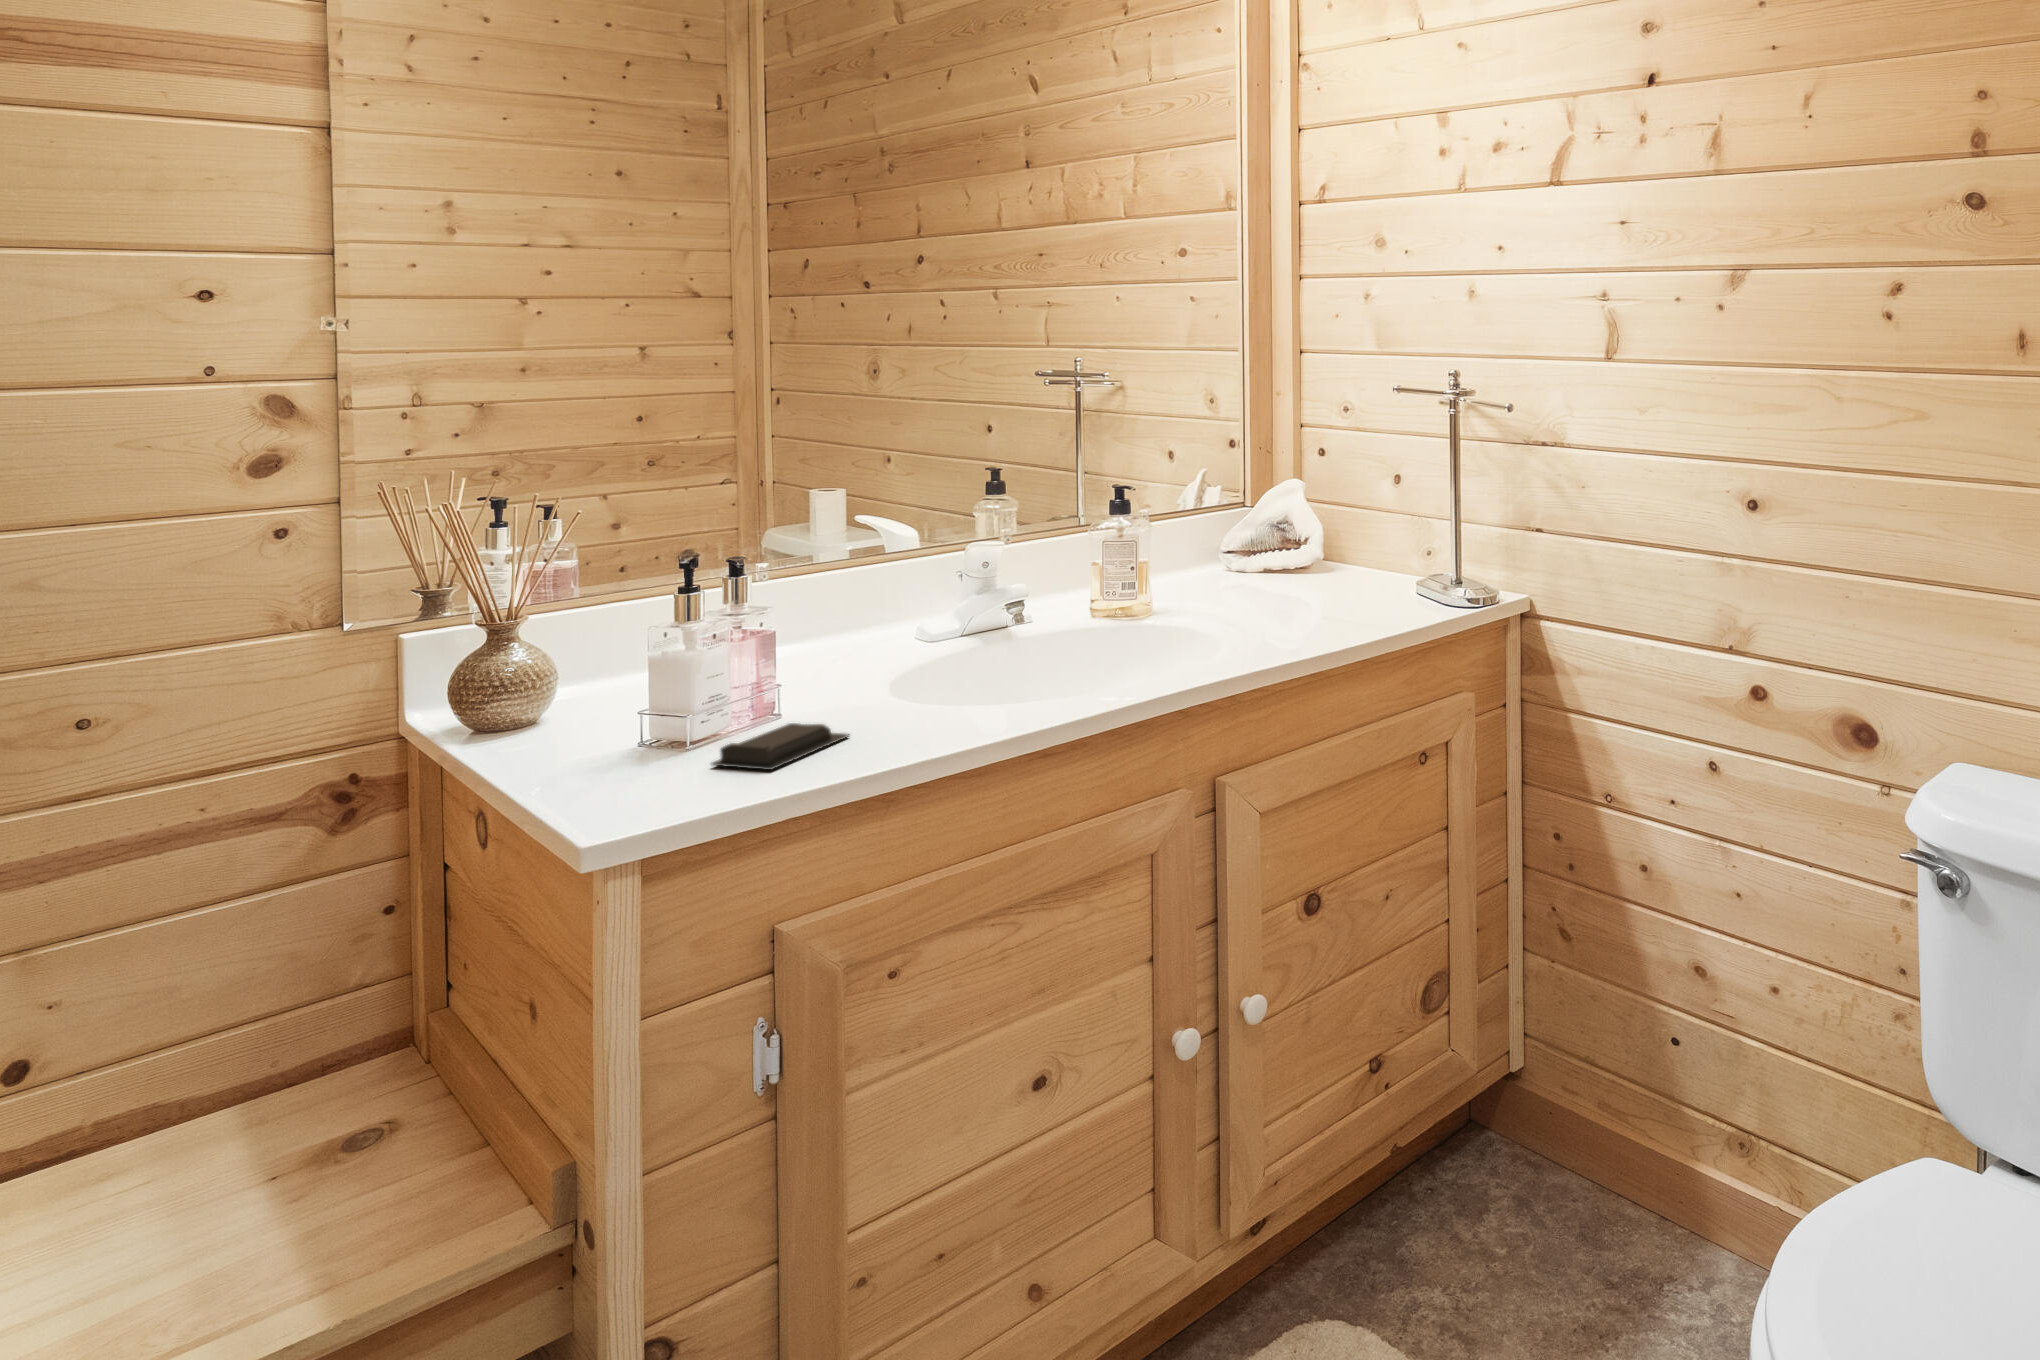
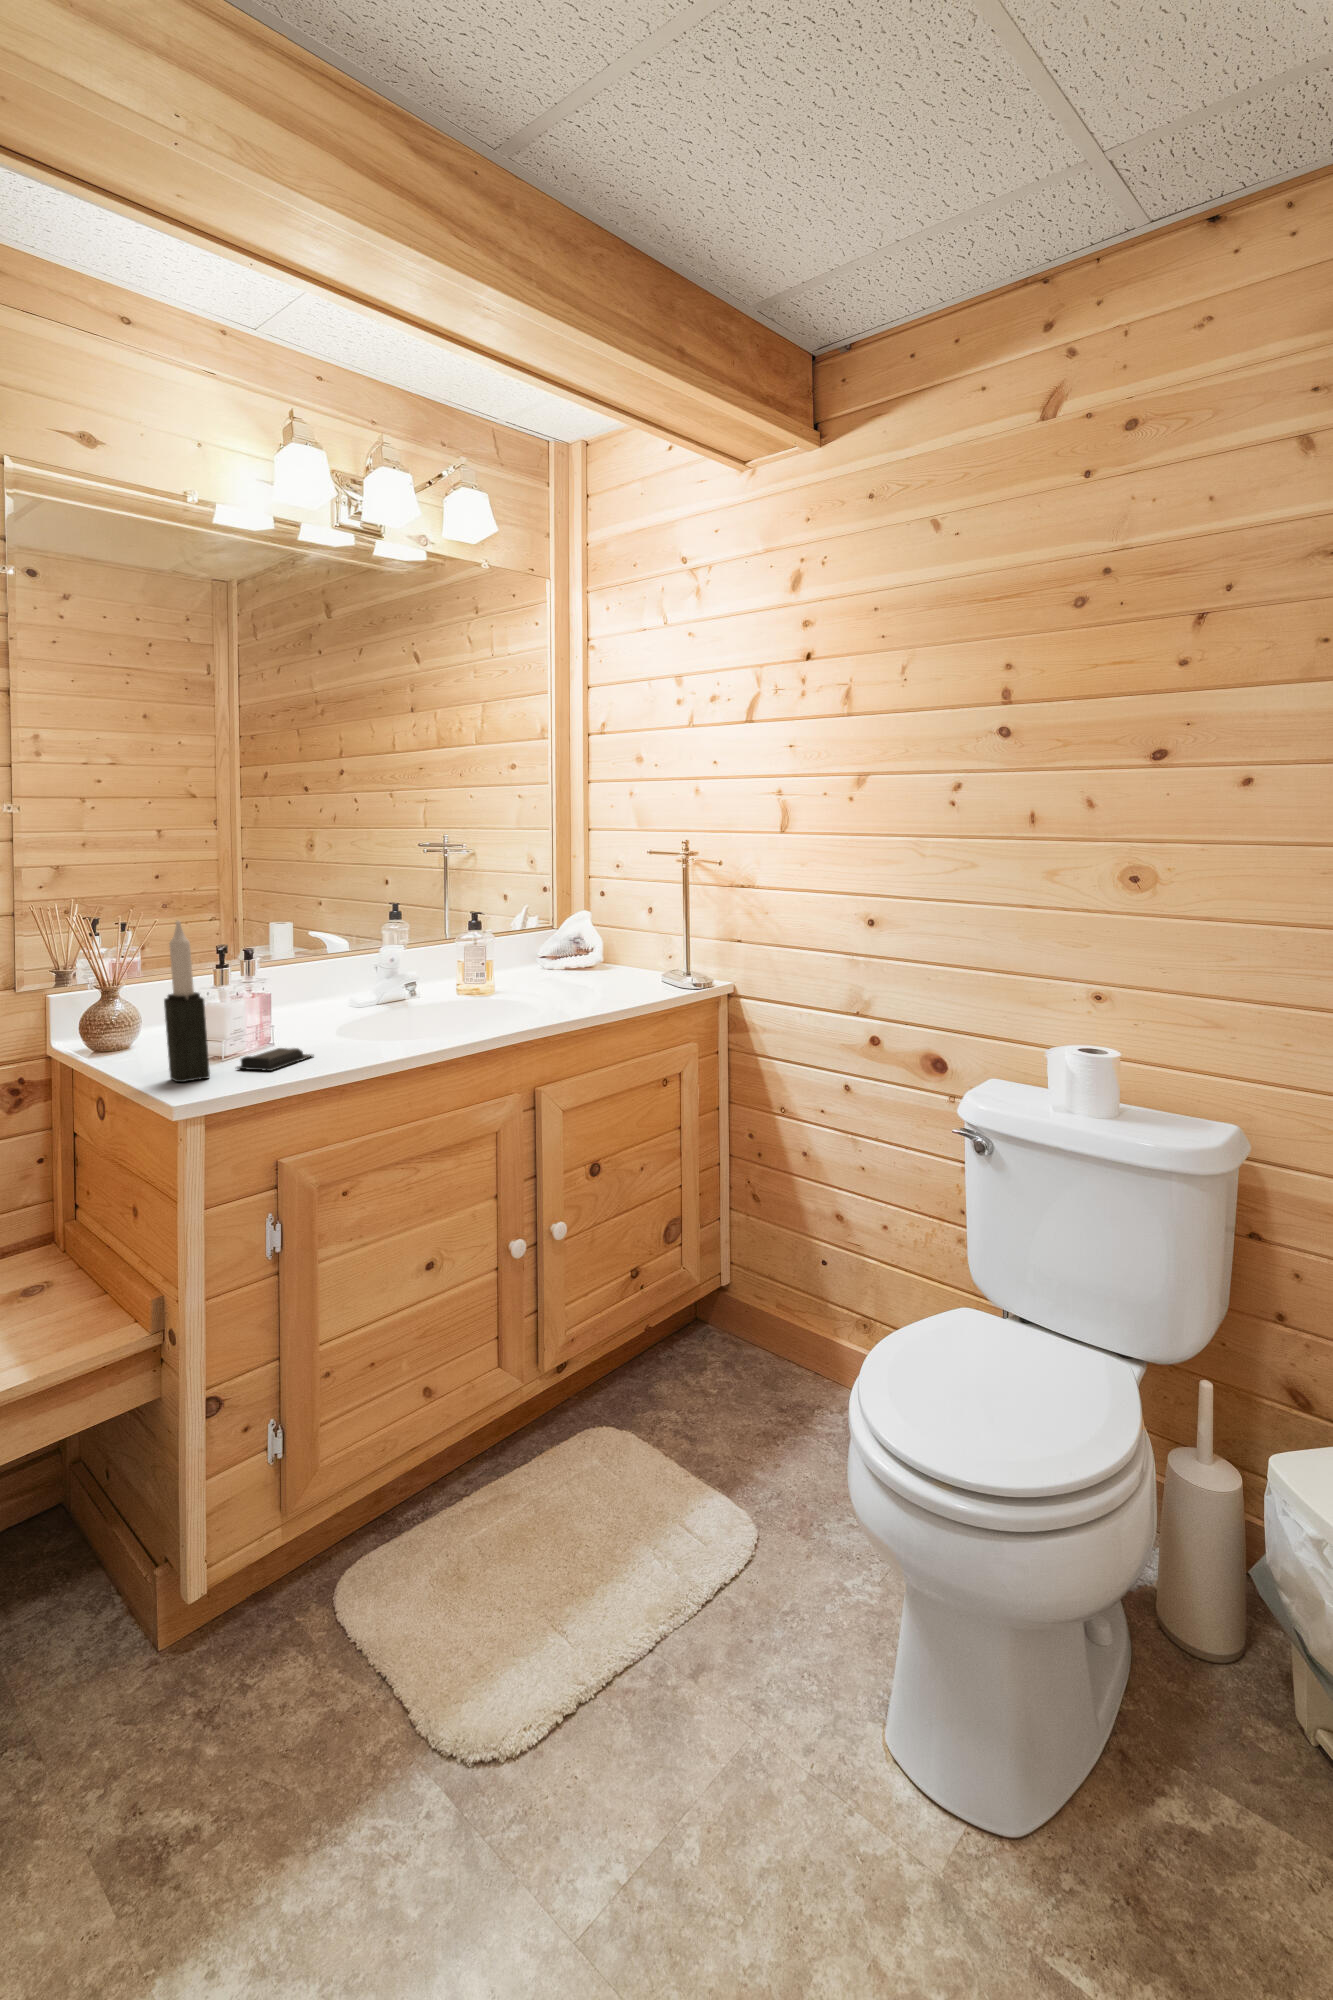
candle: none [590,516,663,797] -> present [164,921,210,1082]

